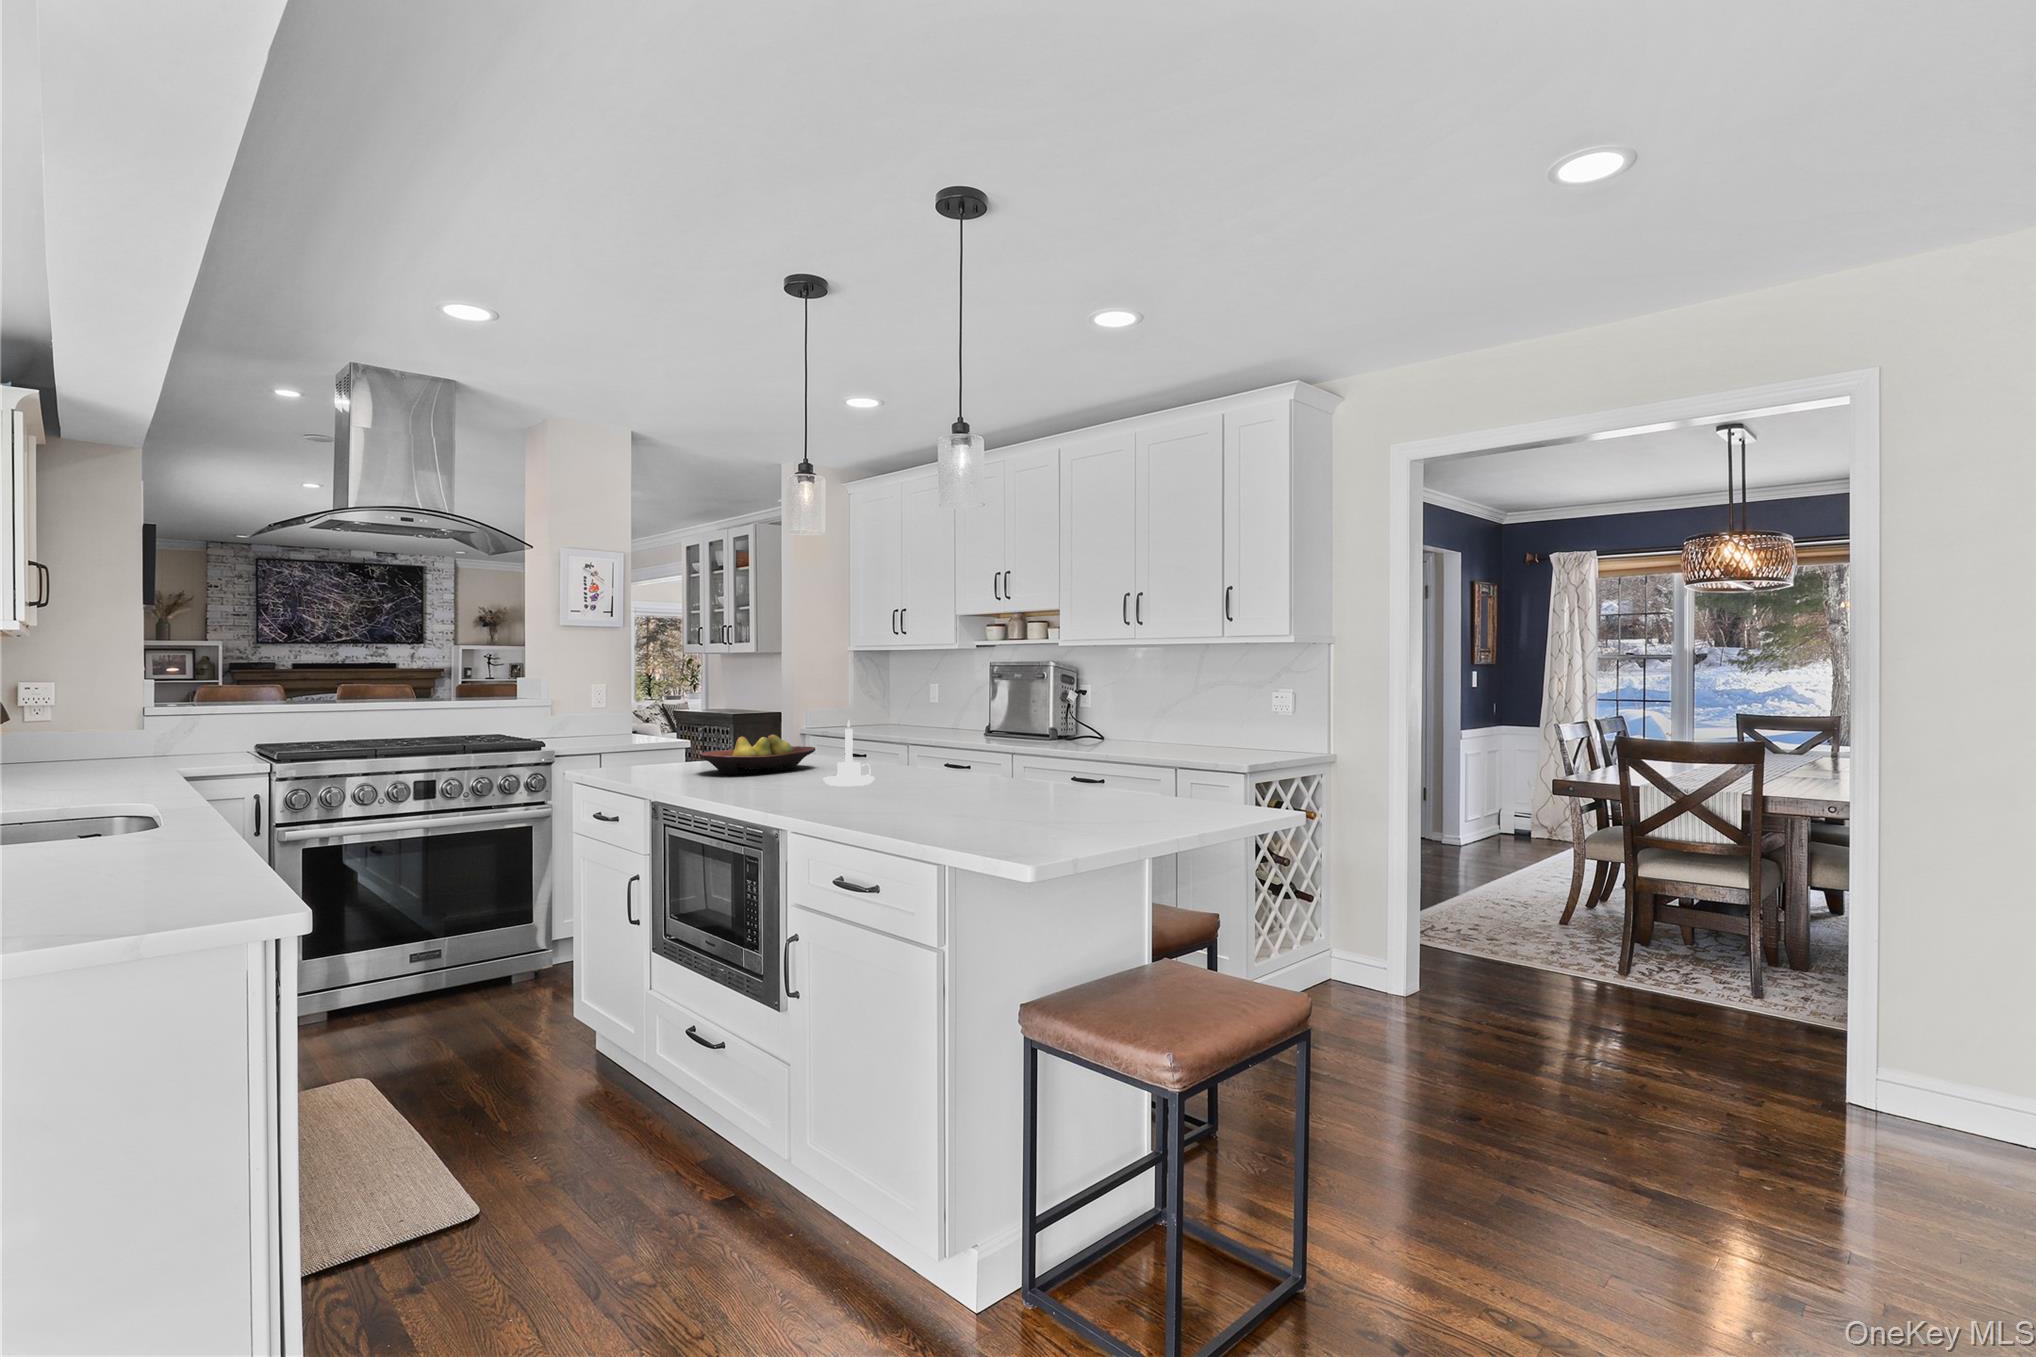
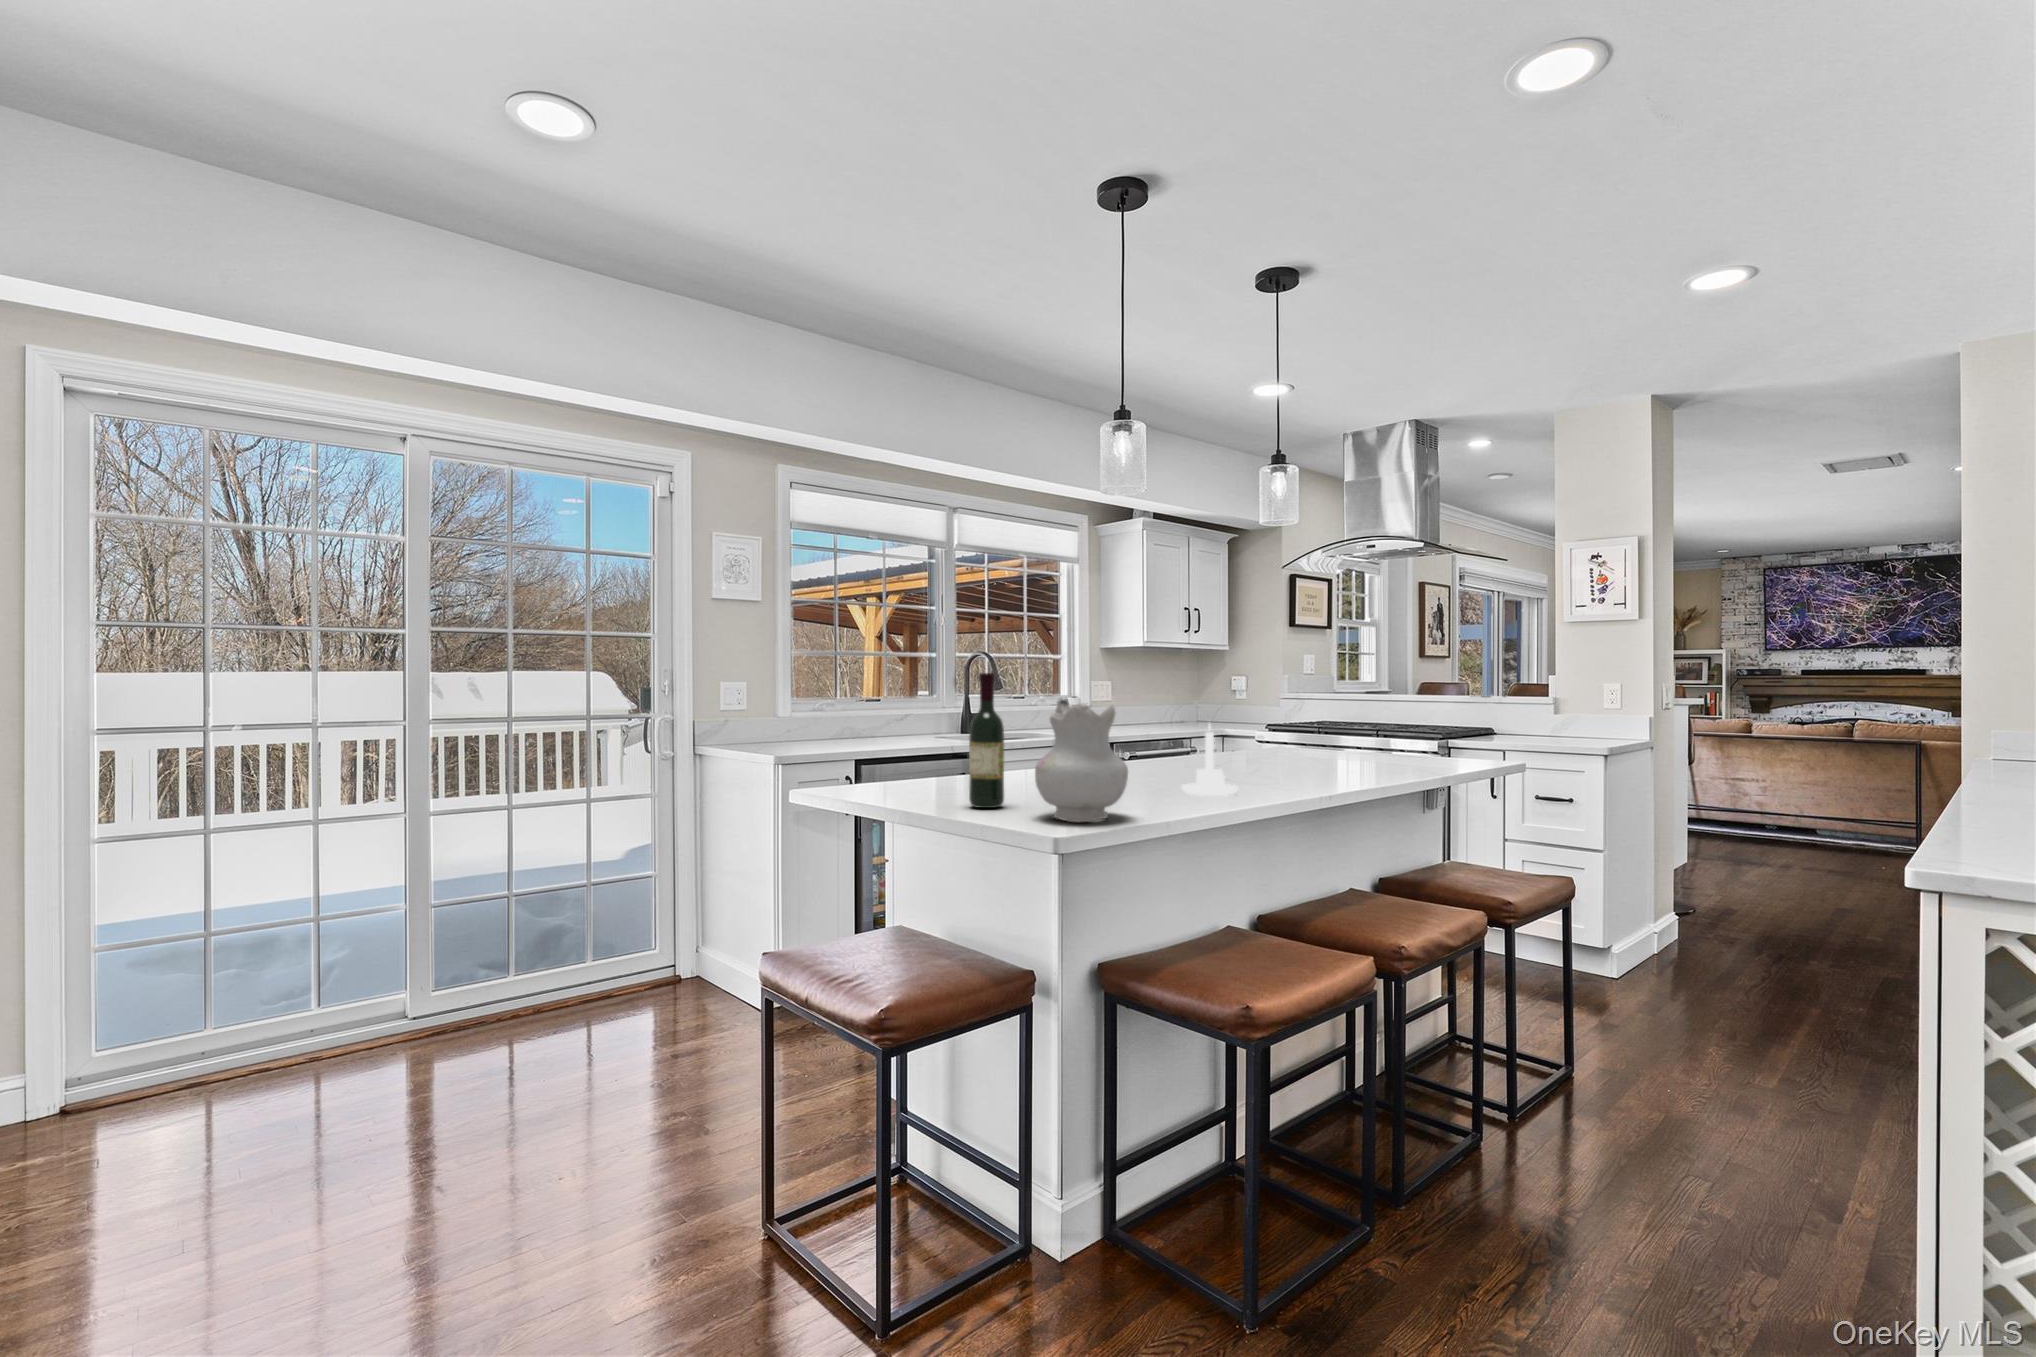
wine bottle: none [879,679,915,817] -> present [969,673,1004,808]
ceramic pitcher: none [925,701,1016,806] -> present [1035,698,1128,822]
fruit bowl: present [699,735,815,775] -> none [1235,739,1378,781]

